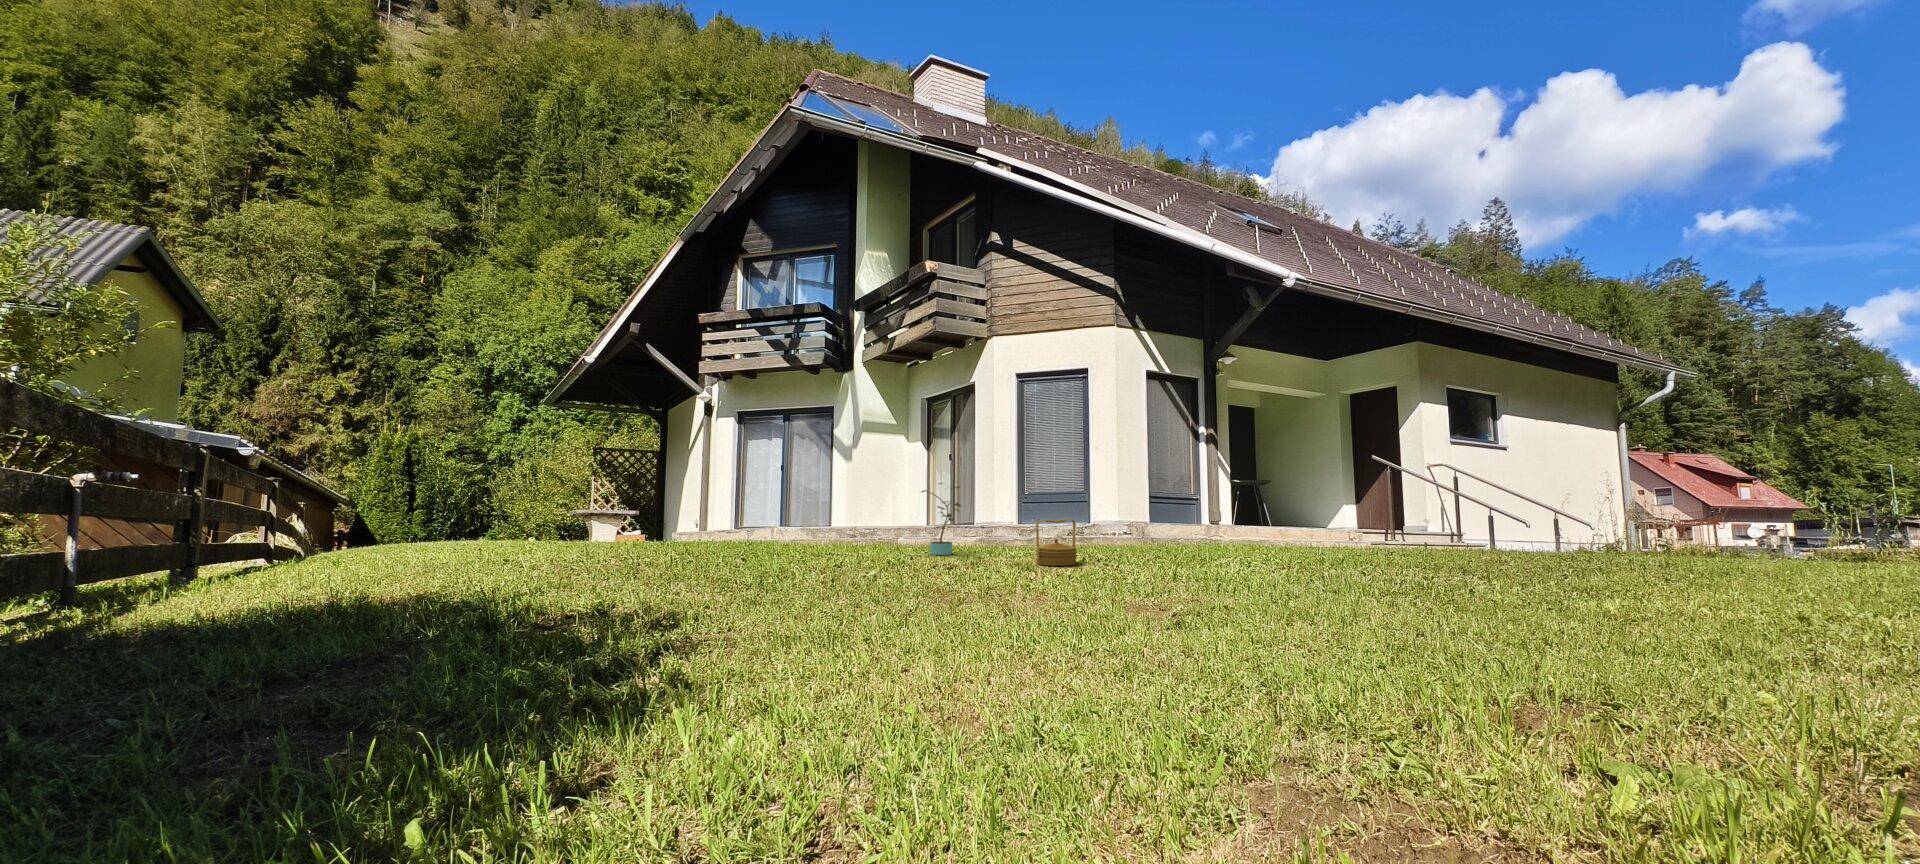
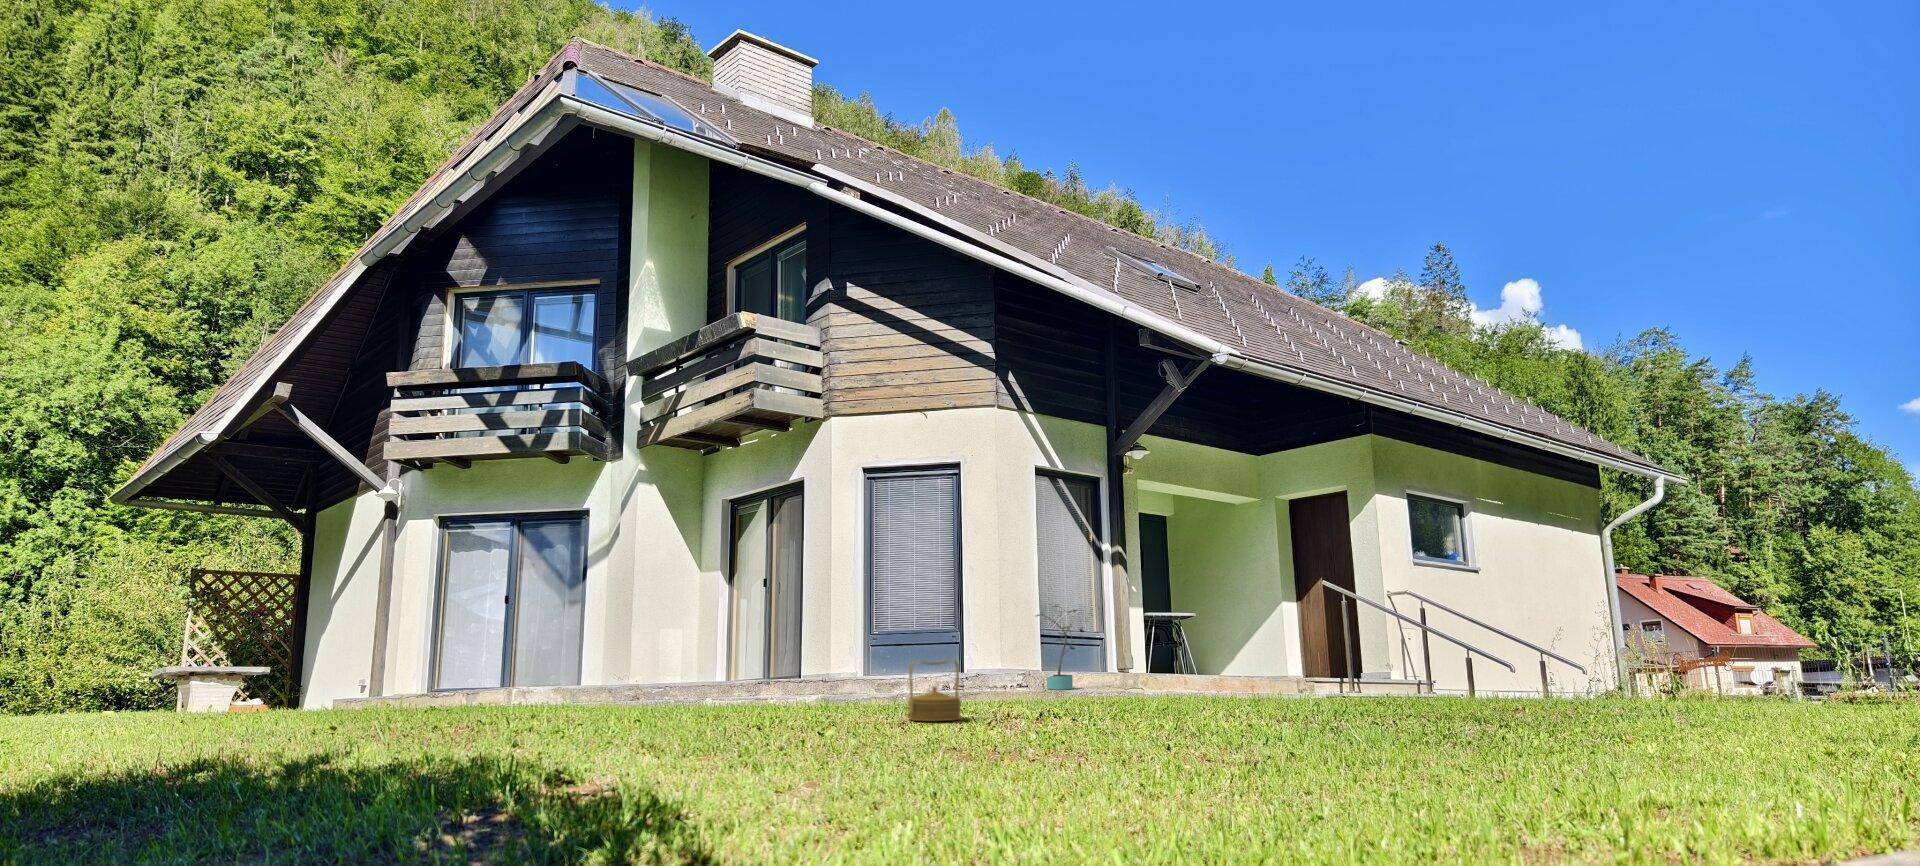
potted plant: present [922,483,961,555] -> present [1036,605,1085,690]

